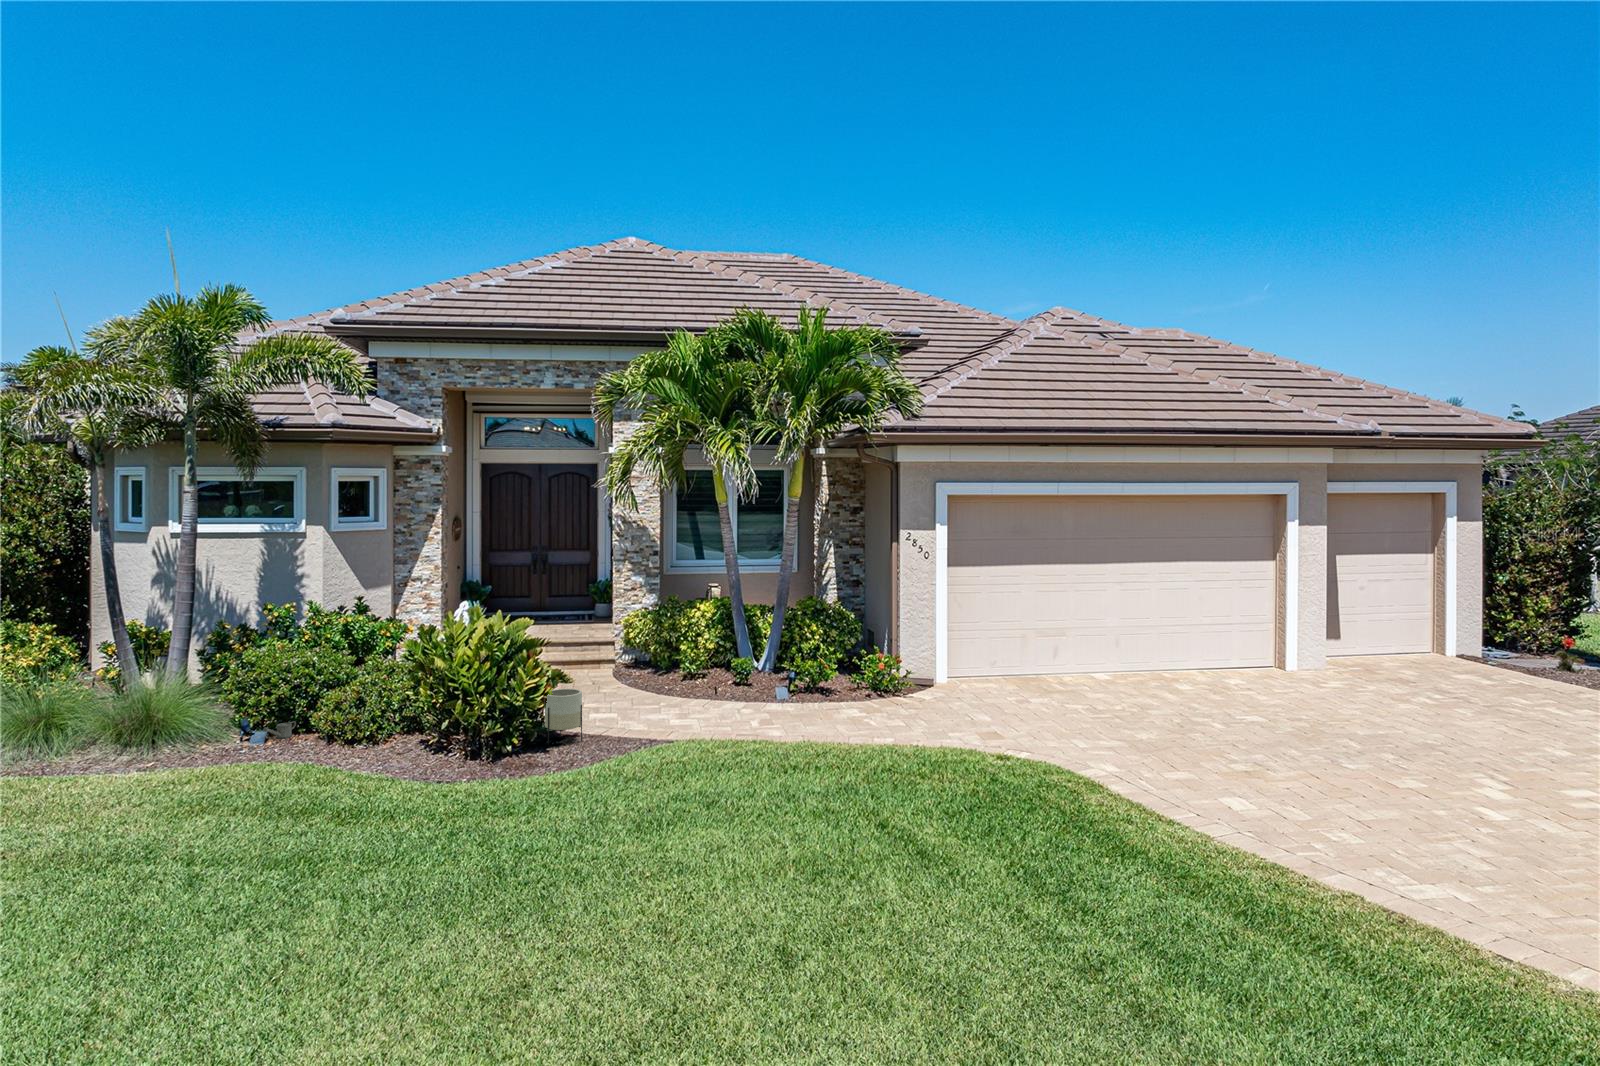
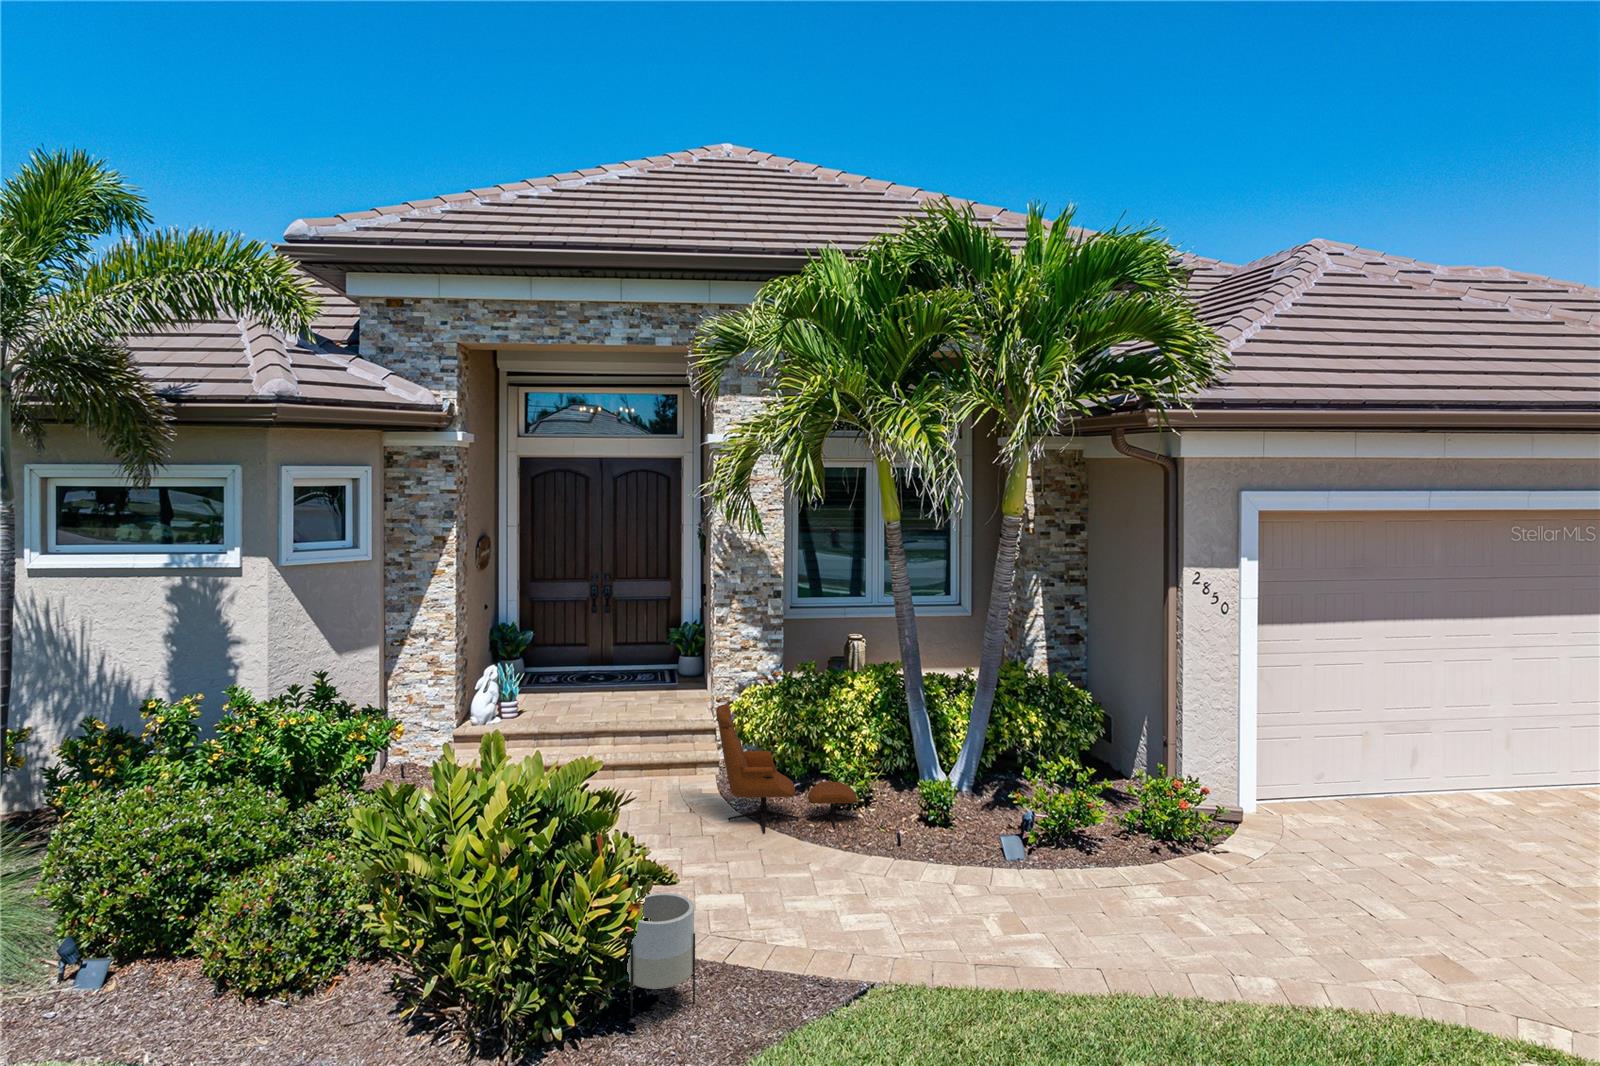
lounge chair: none [609,615,697,689] -> present [716,704,857,833]
watering can: present [264,721,296,739] -> none [103,938,173,978]

